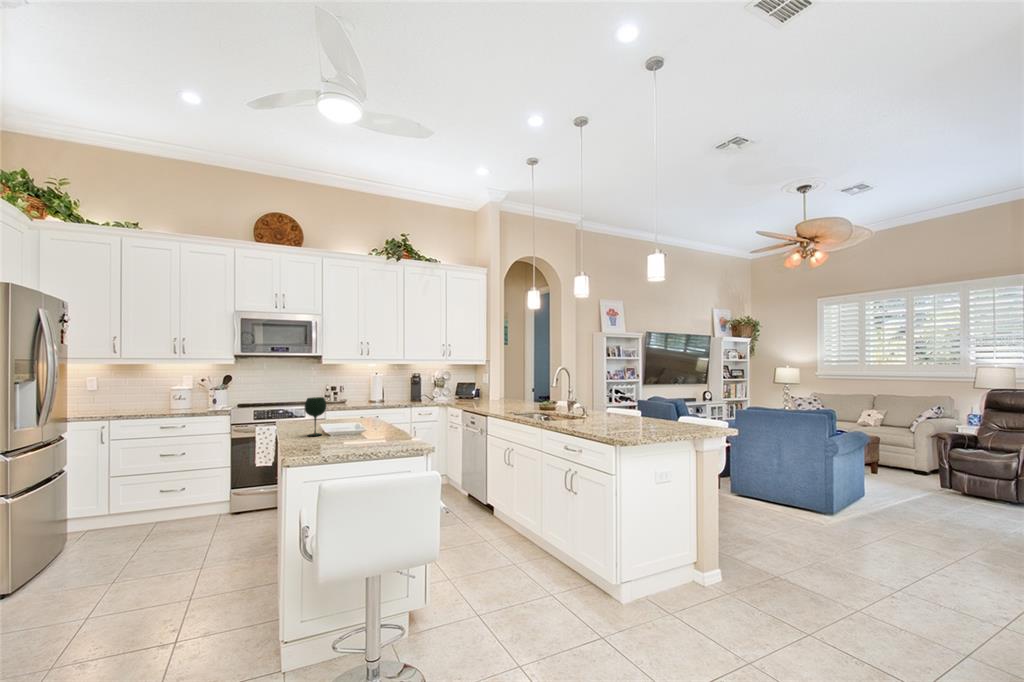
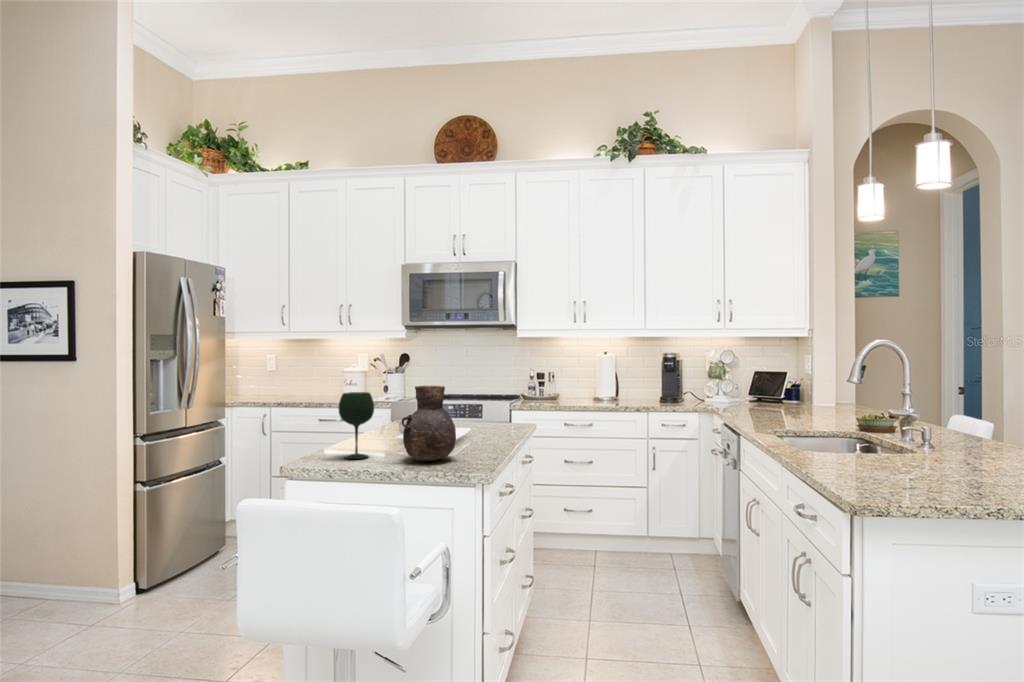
vase: none [345,391,377,432] -> present [402,386,456,461]

